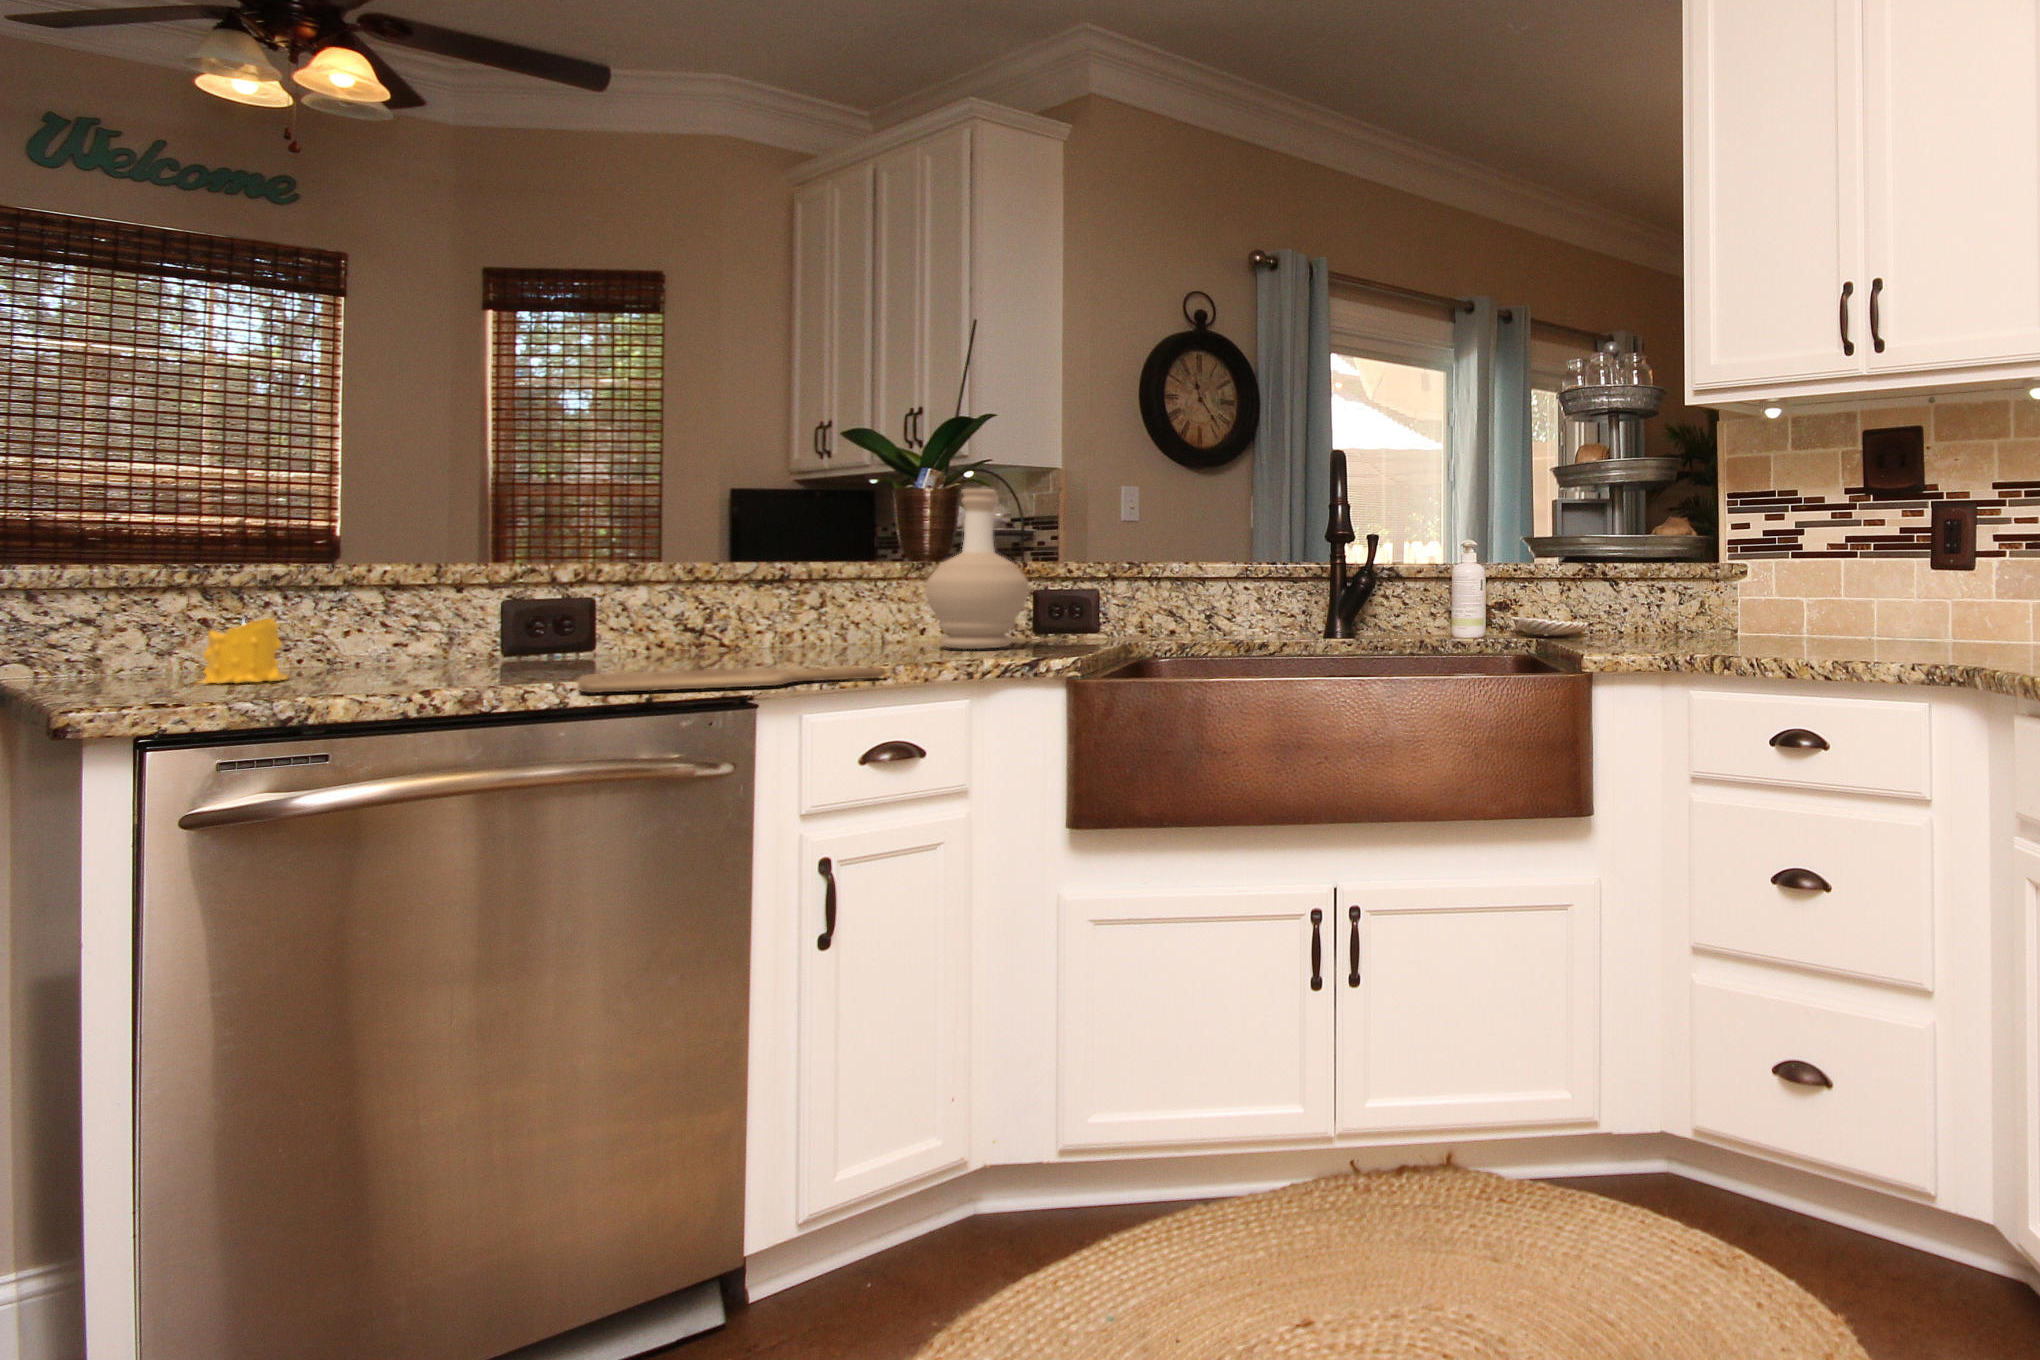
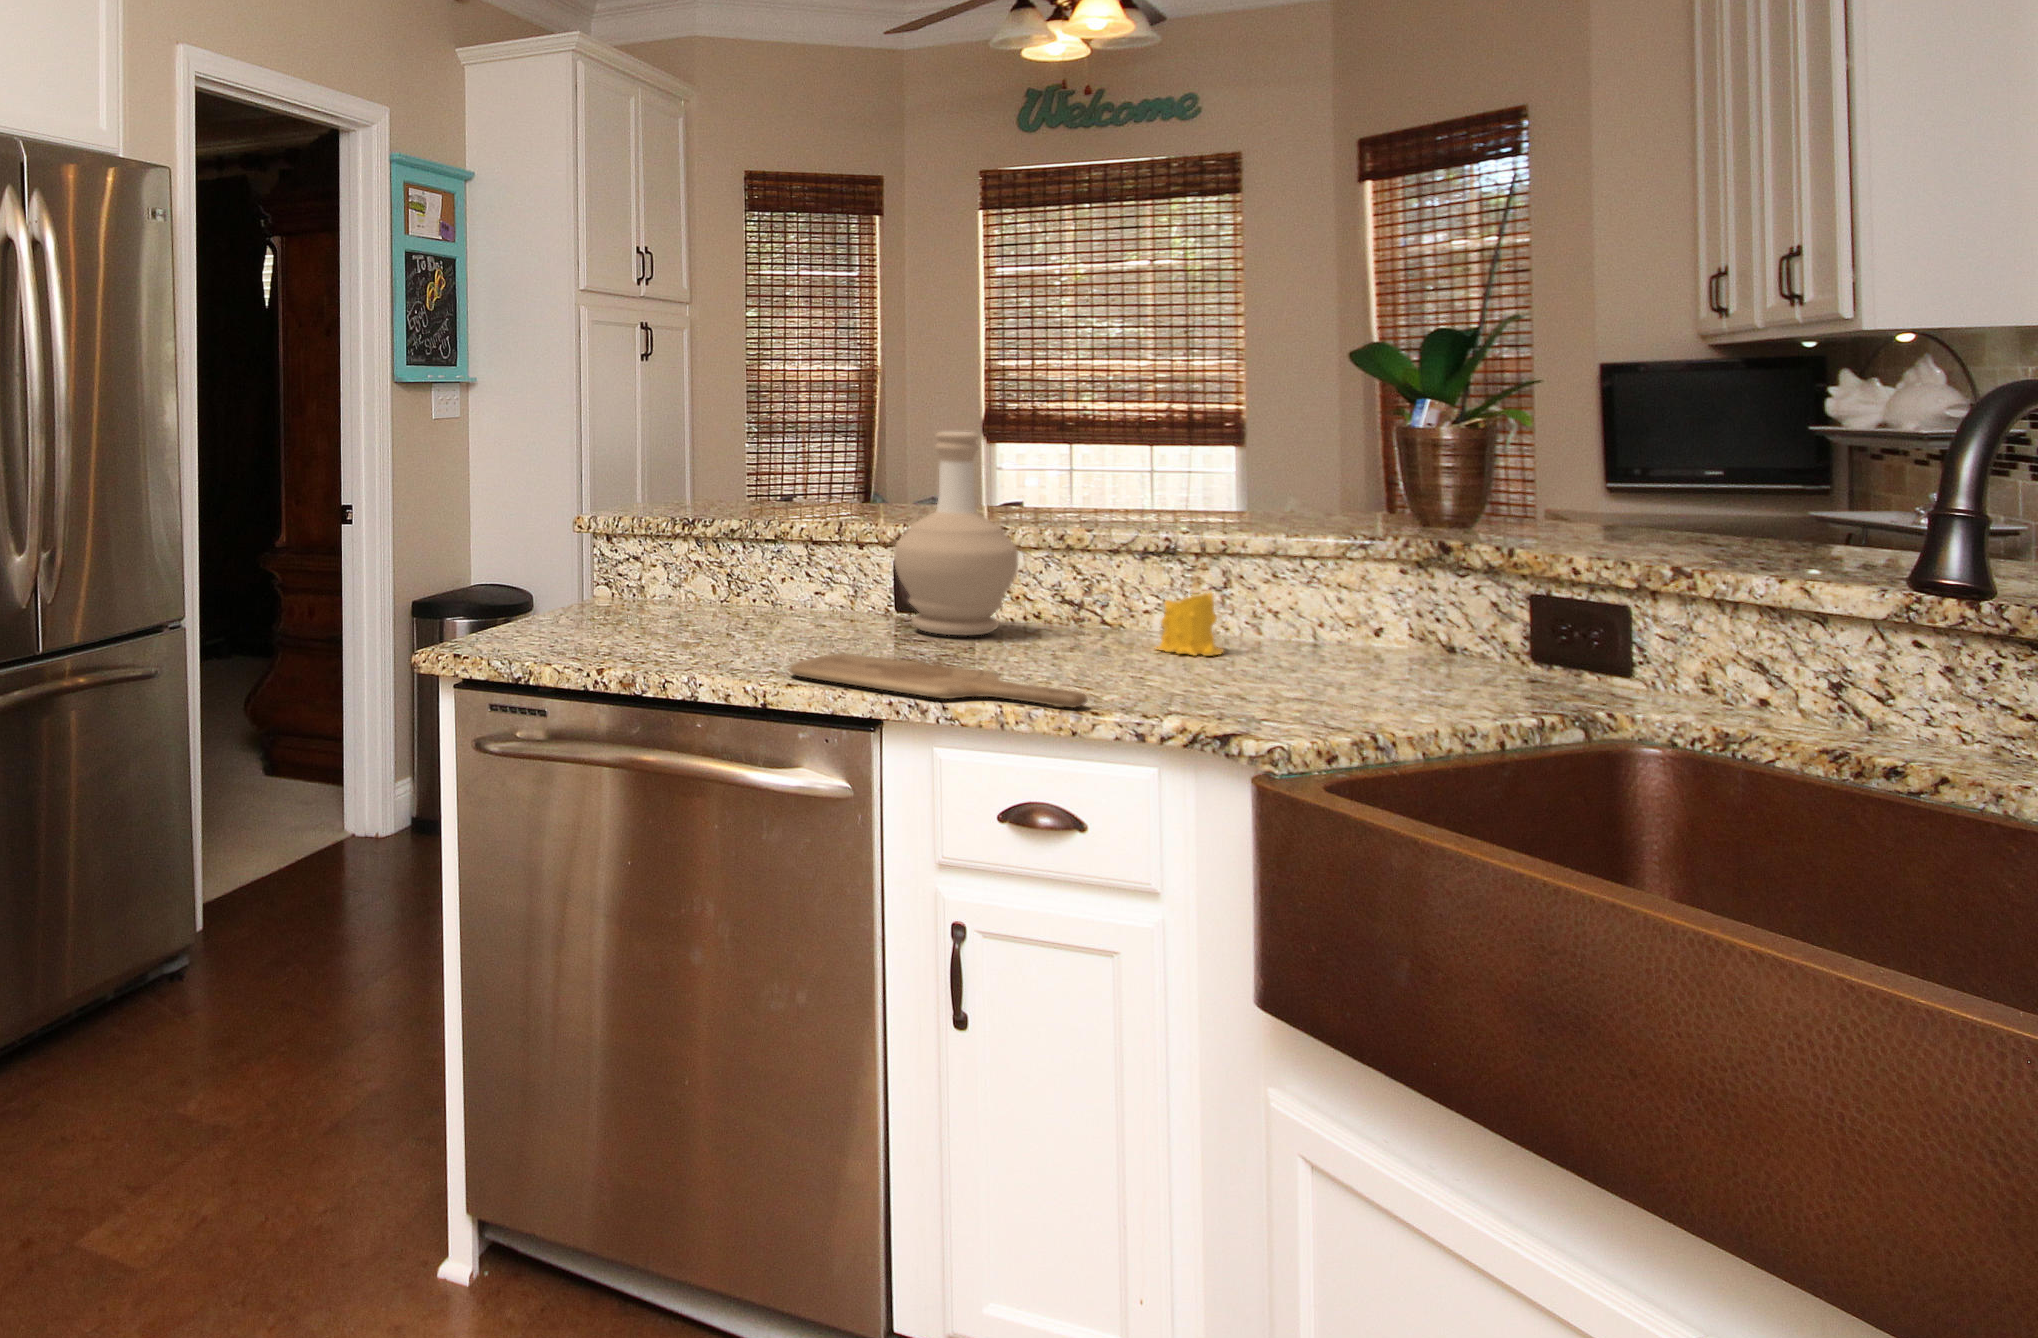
bottle: present [926,489,1029,649] -> present [894,432,1018,636]
candle: present [202,618,288,683] -> present [1156,593,1224,656]

